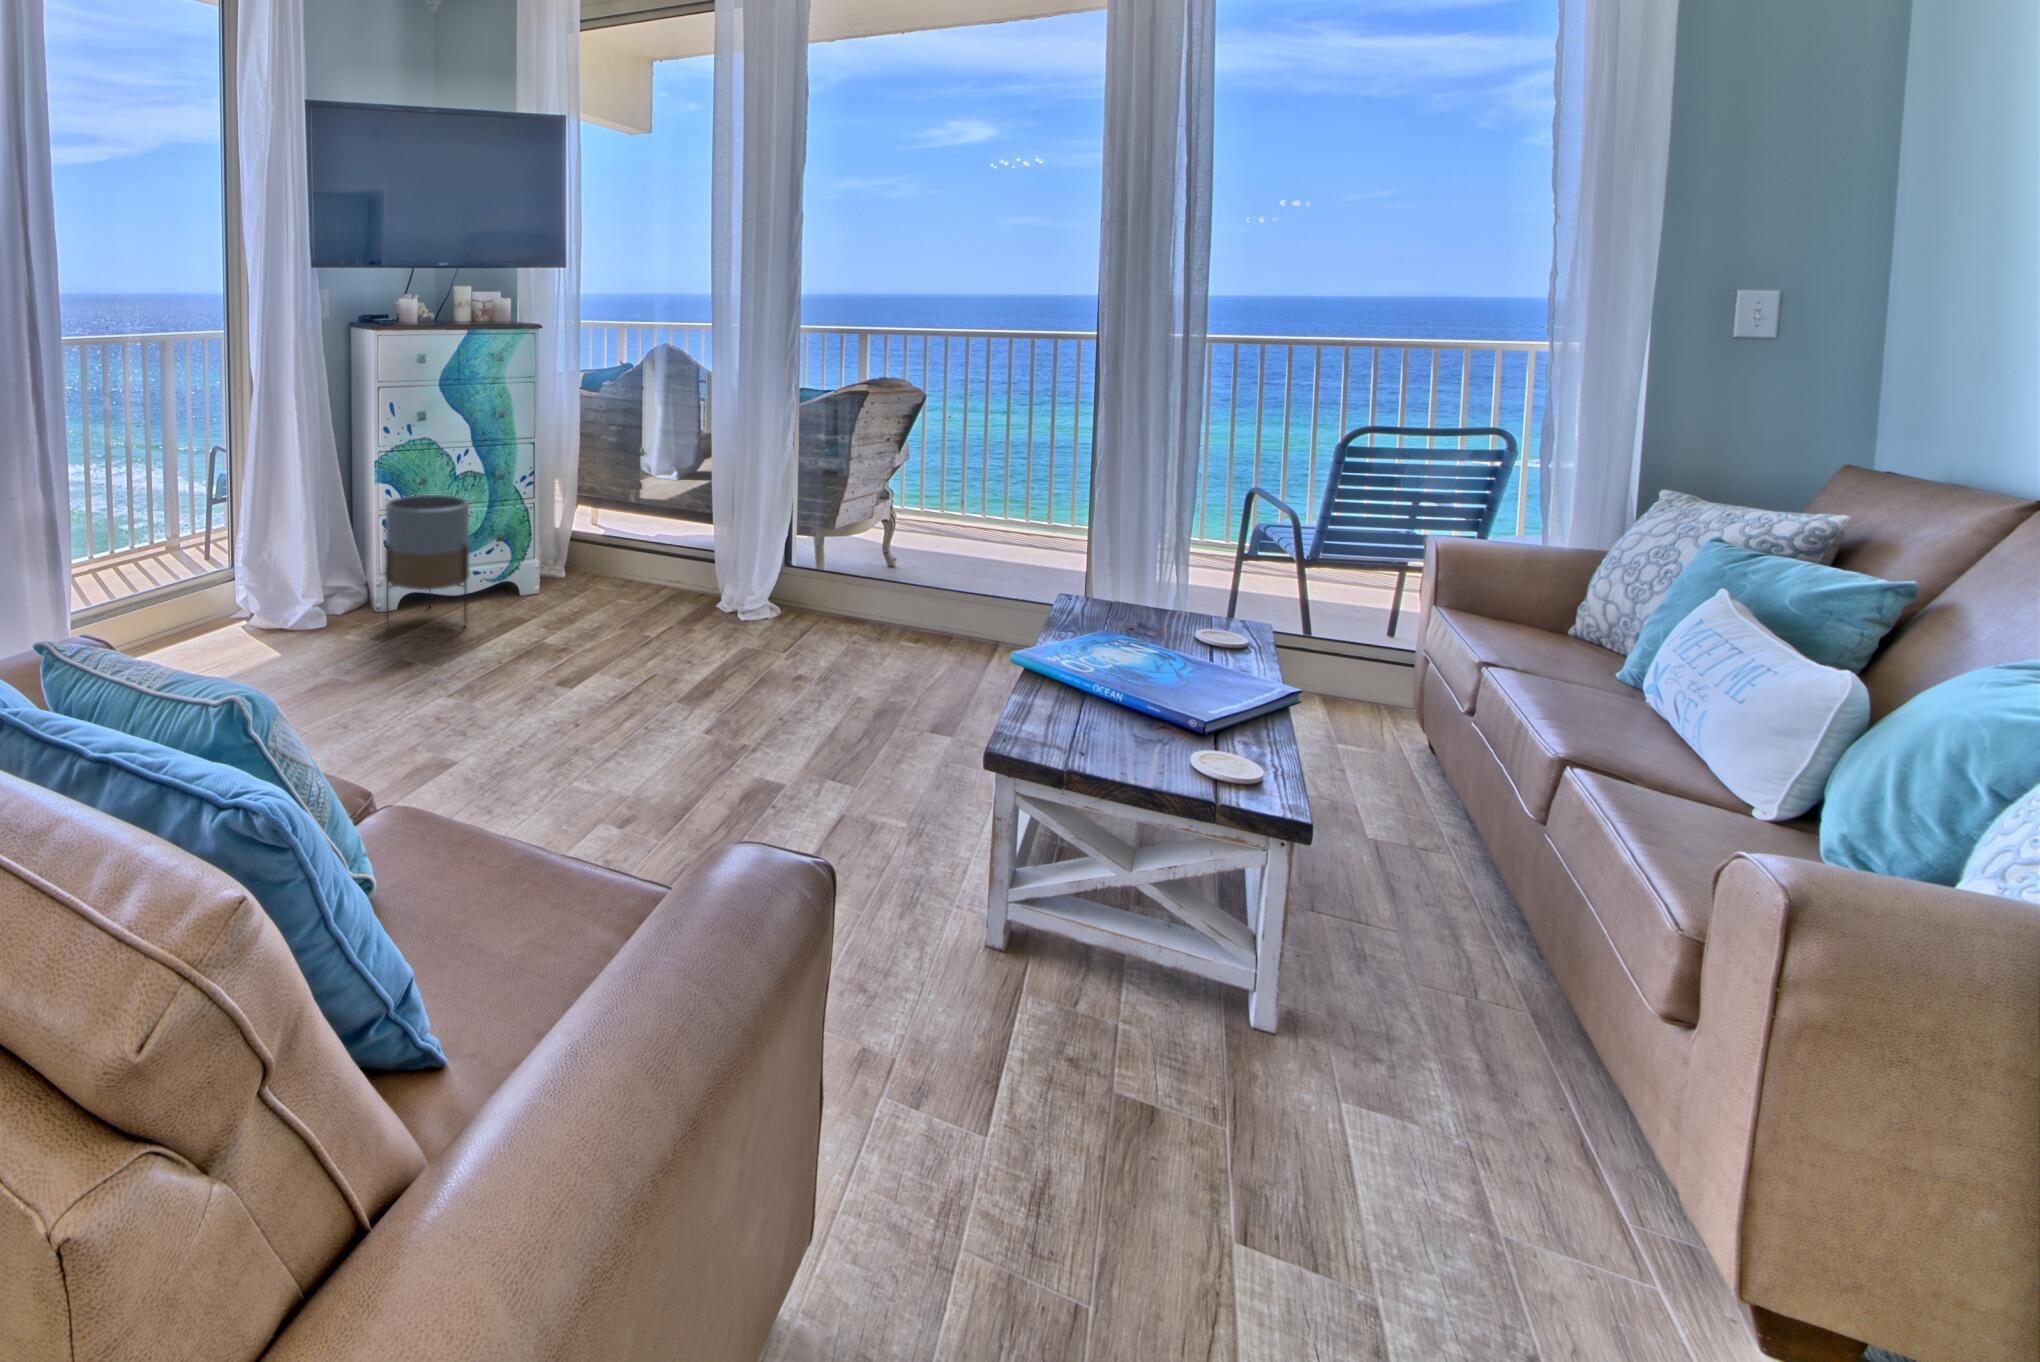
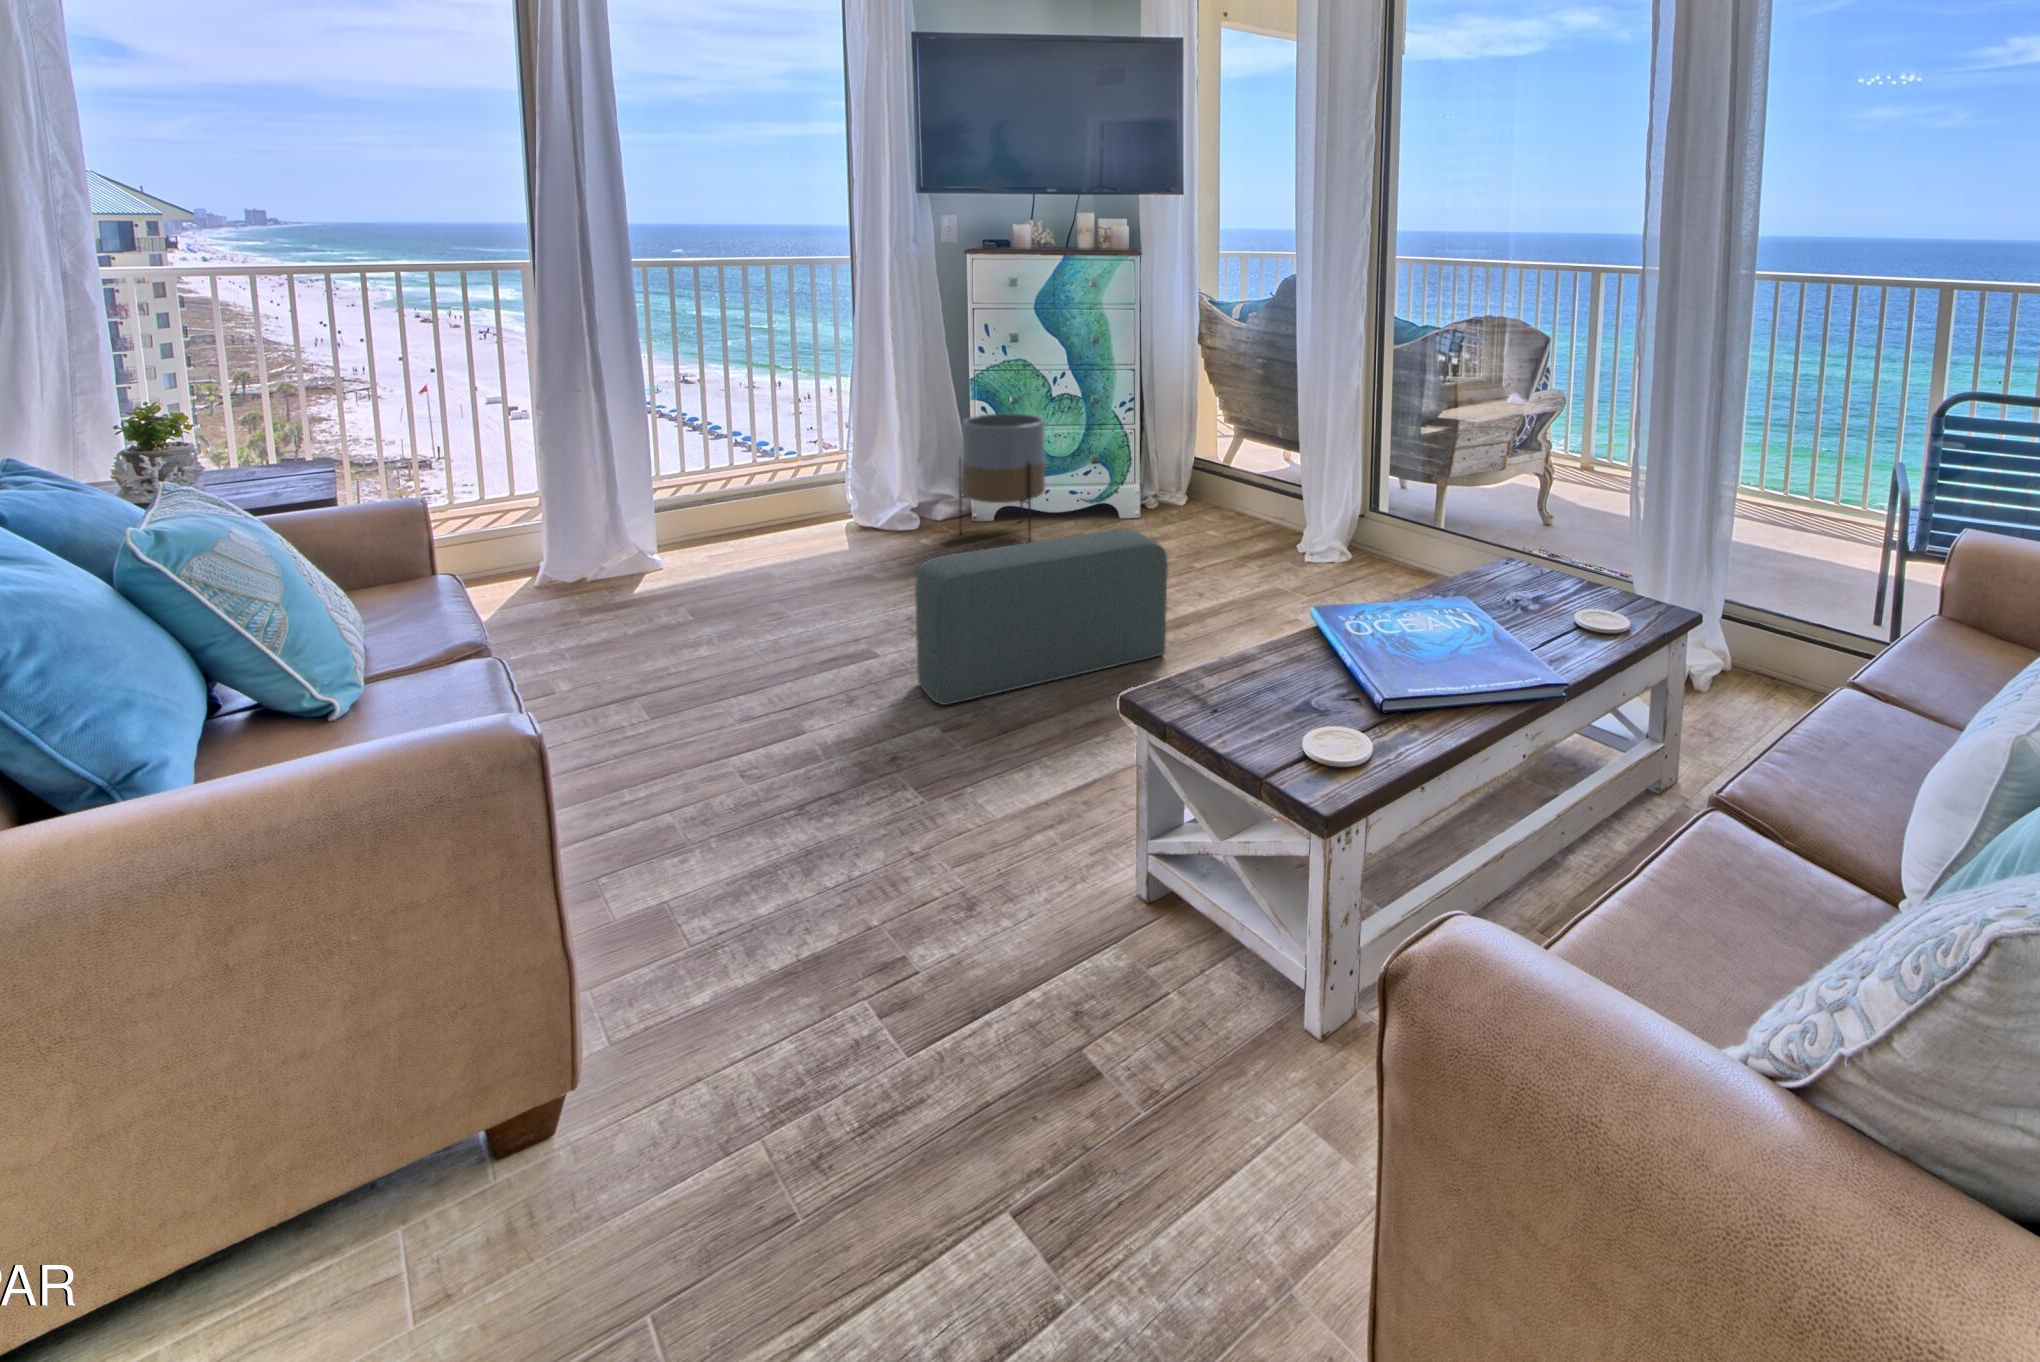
pouf: none [546,602,740,797] -> present [915,529,1168,705]

